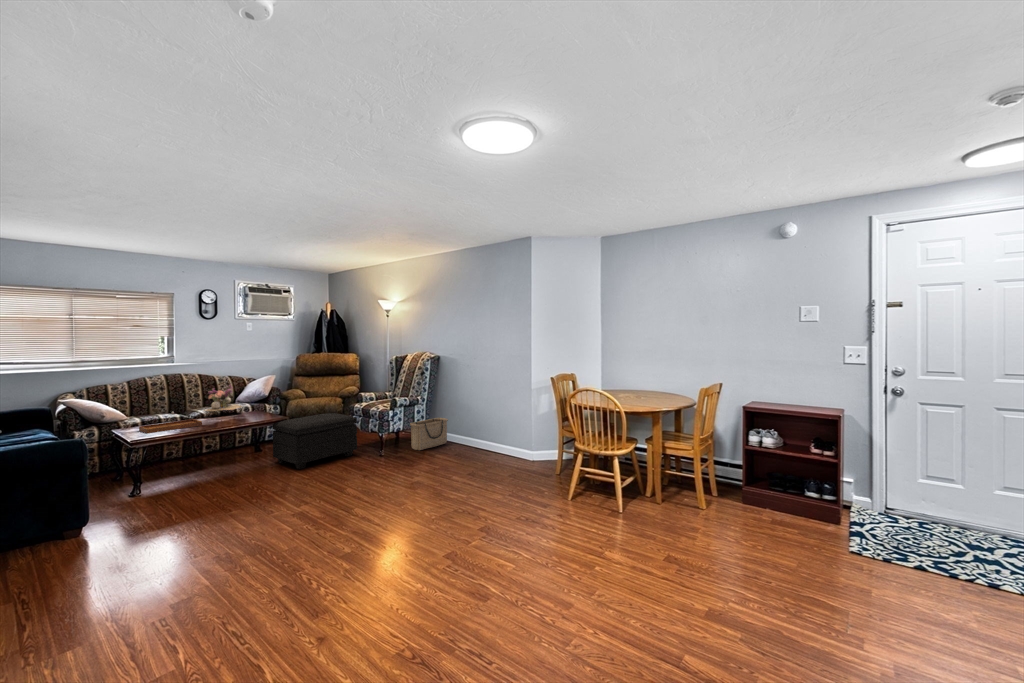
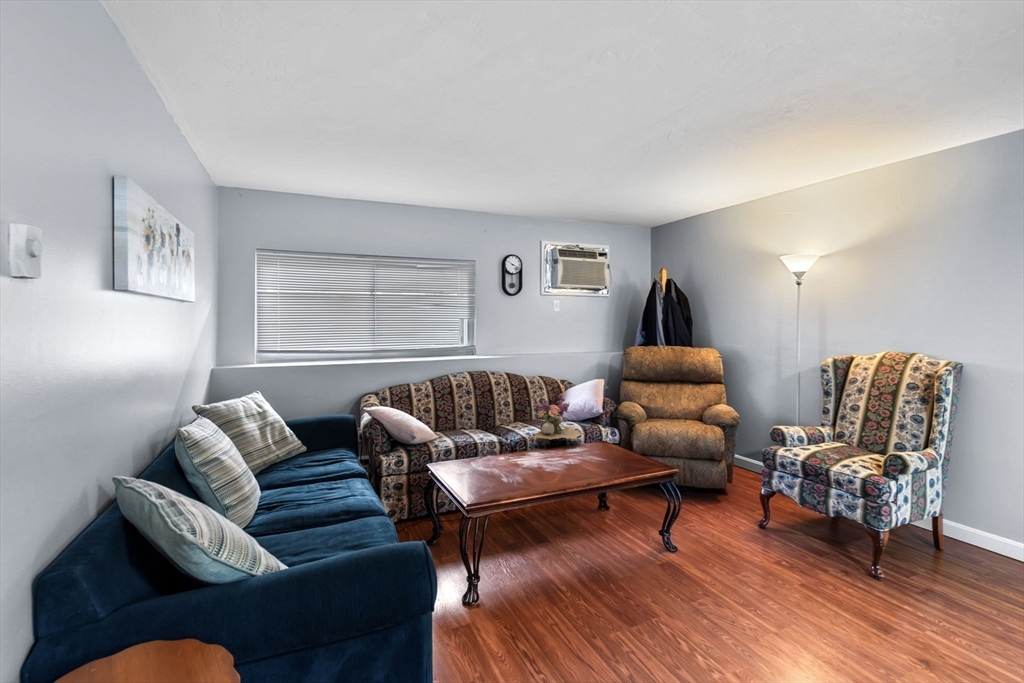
tray: present [139,412,202,434] -> none [465,445,551,486]
footstool: present [273,413,357,469] -> none [657,463,817,590]
basket: present [410,418,448,450] -> none [925,496,1007,575]

